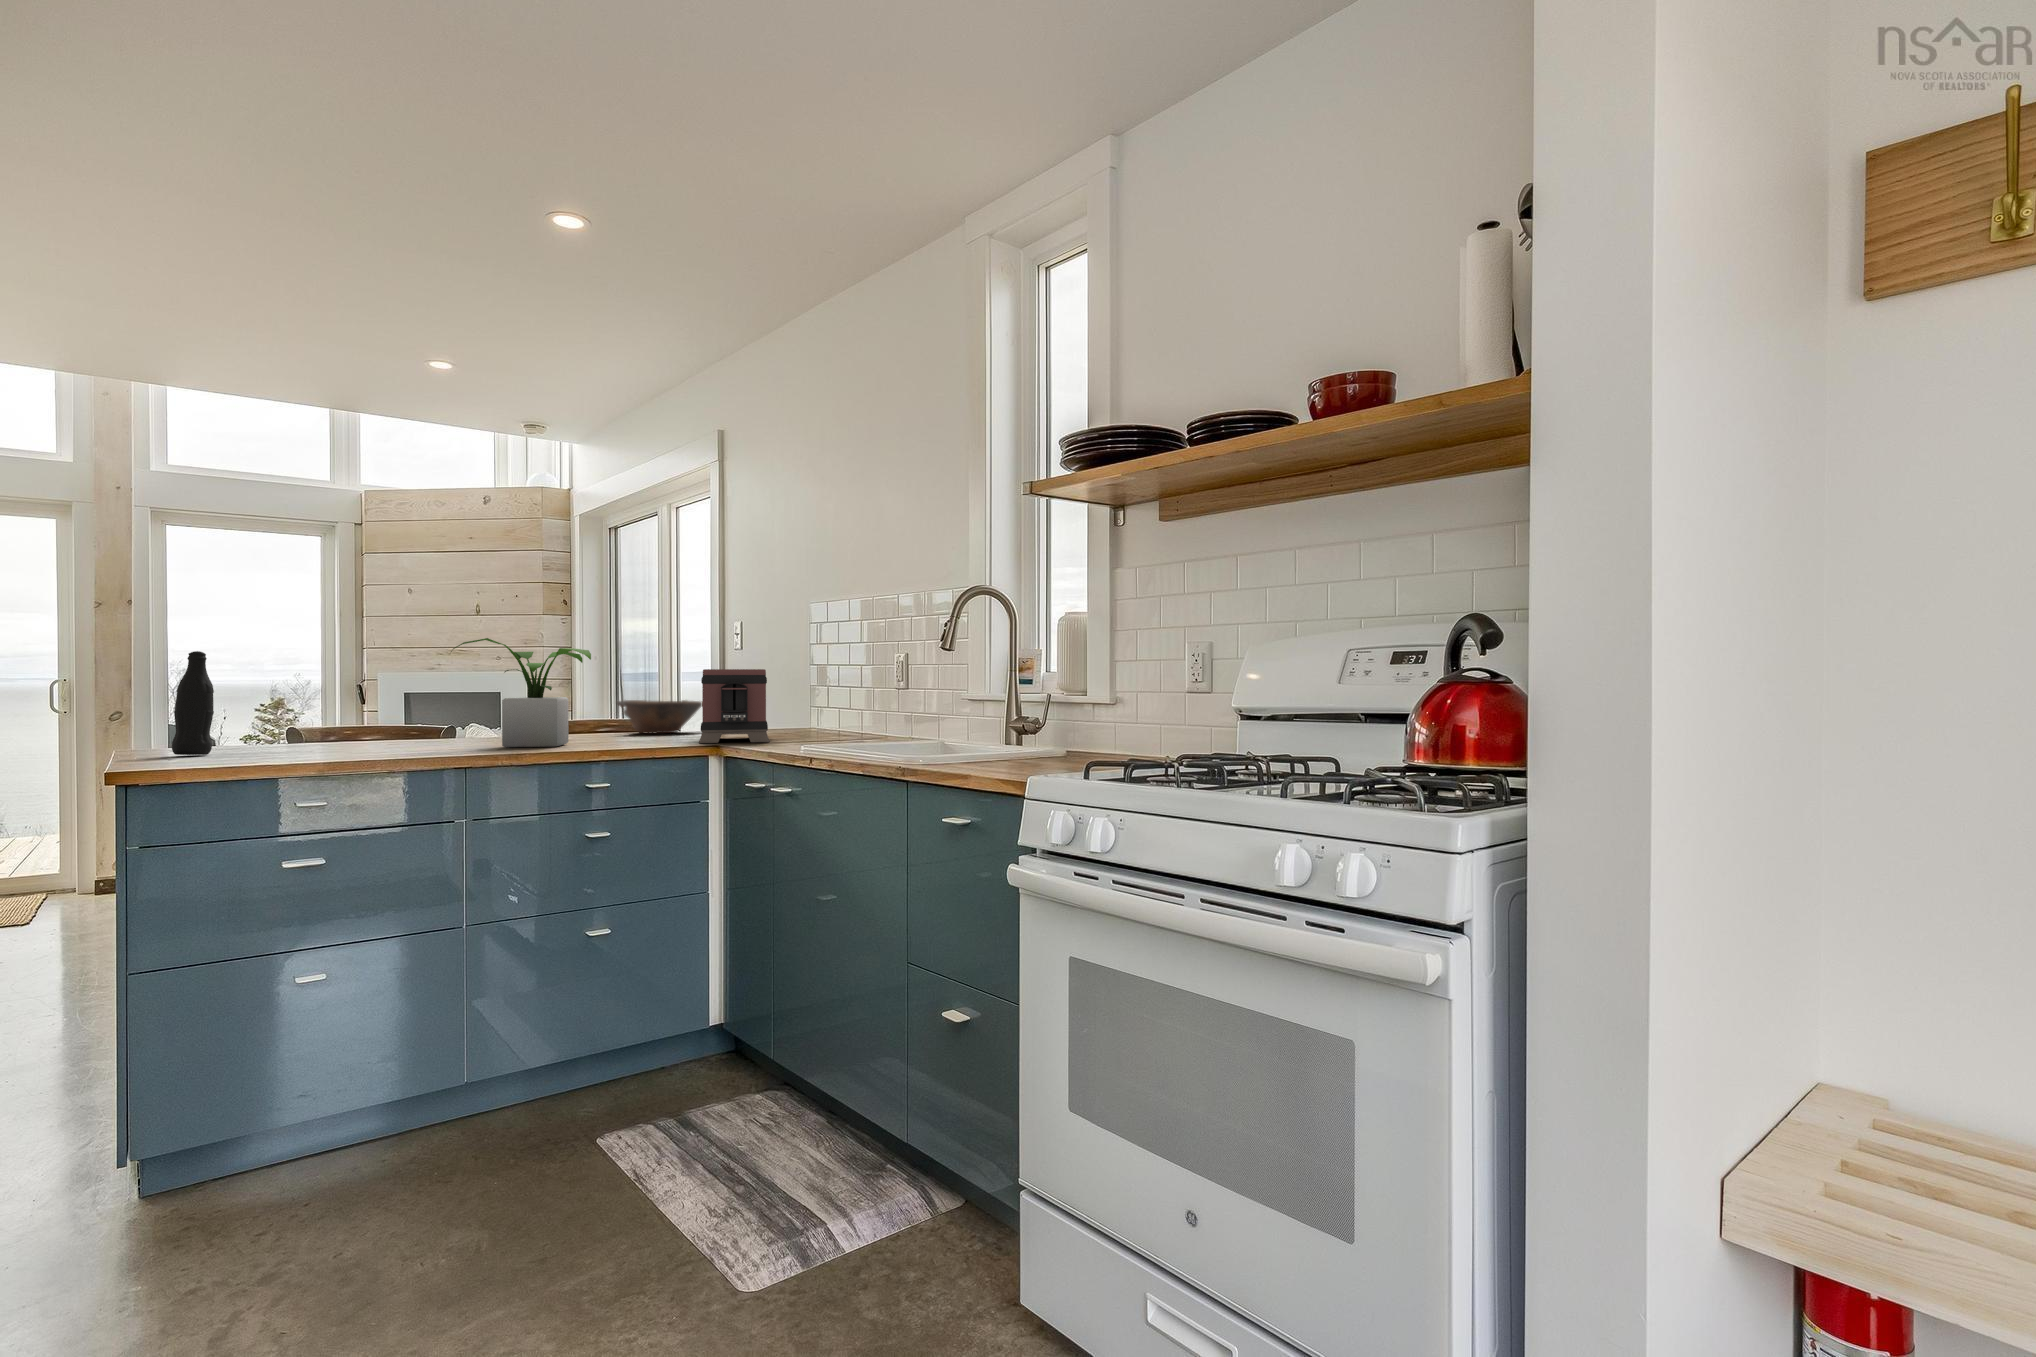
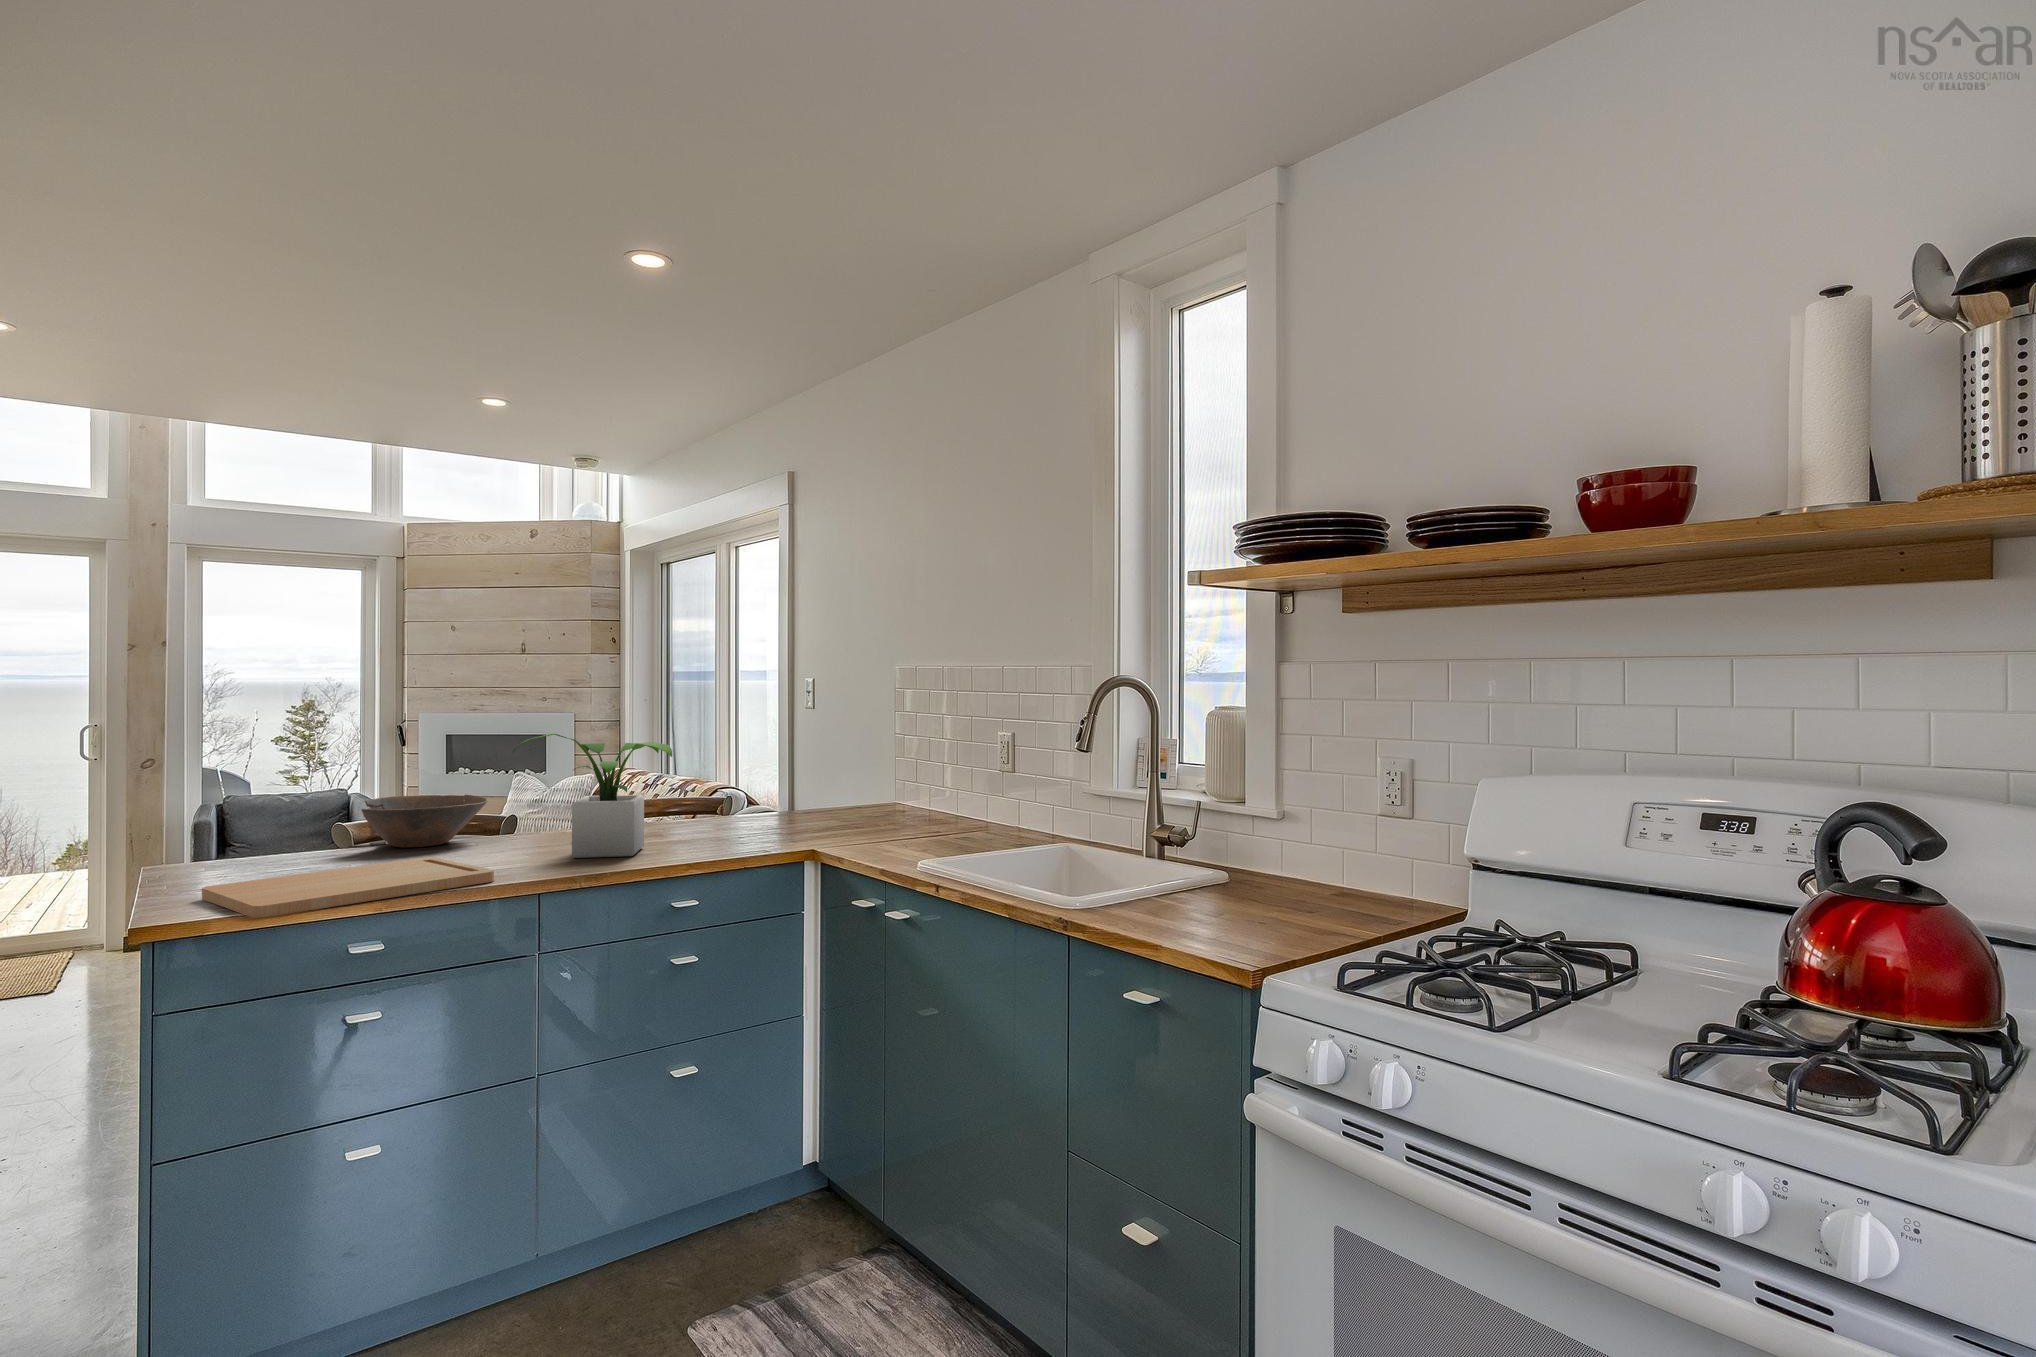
bottle: present [172,651,214,755] -> none [196,759,245,881]
toaster: present [699,669,770,743] -> none [789,753,870,847]
bowl: present [617,700,703,734] -> present [361,795,488,847]
cutting board: none [178,742,430,766] -> present [202,857,494,918]

